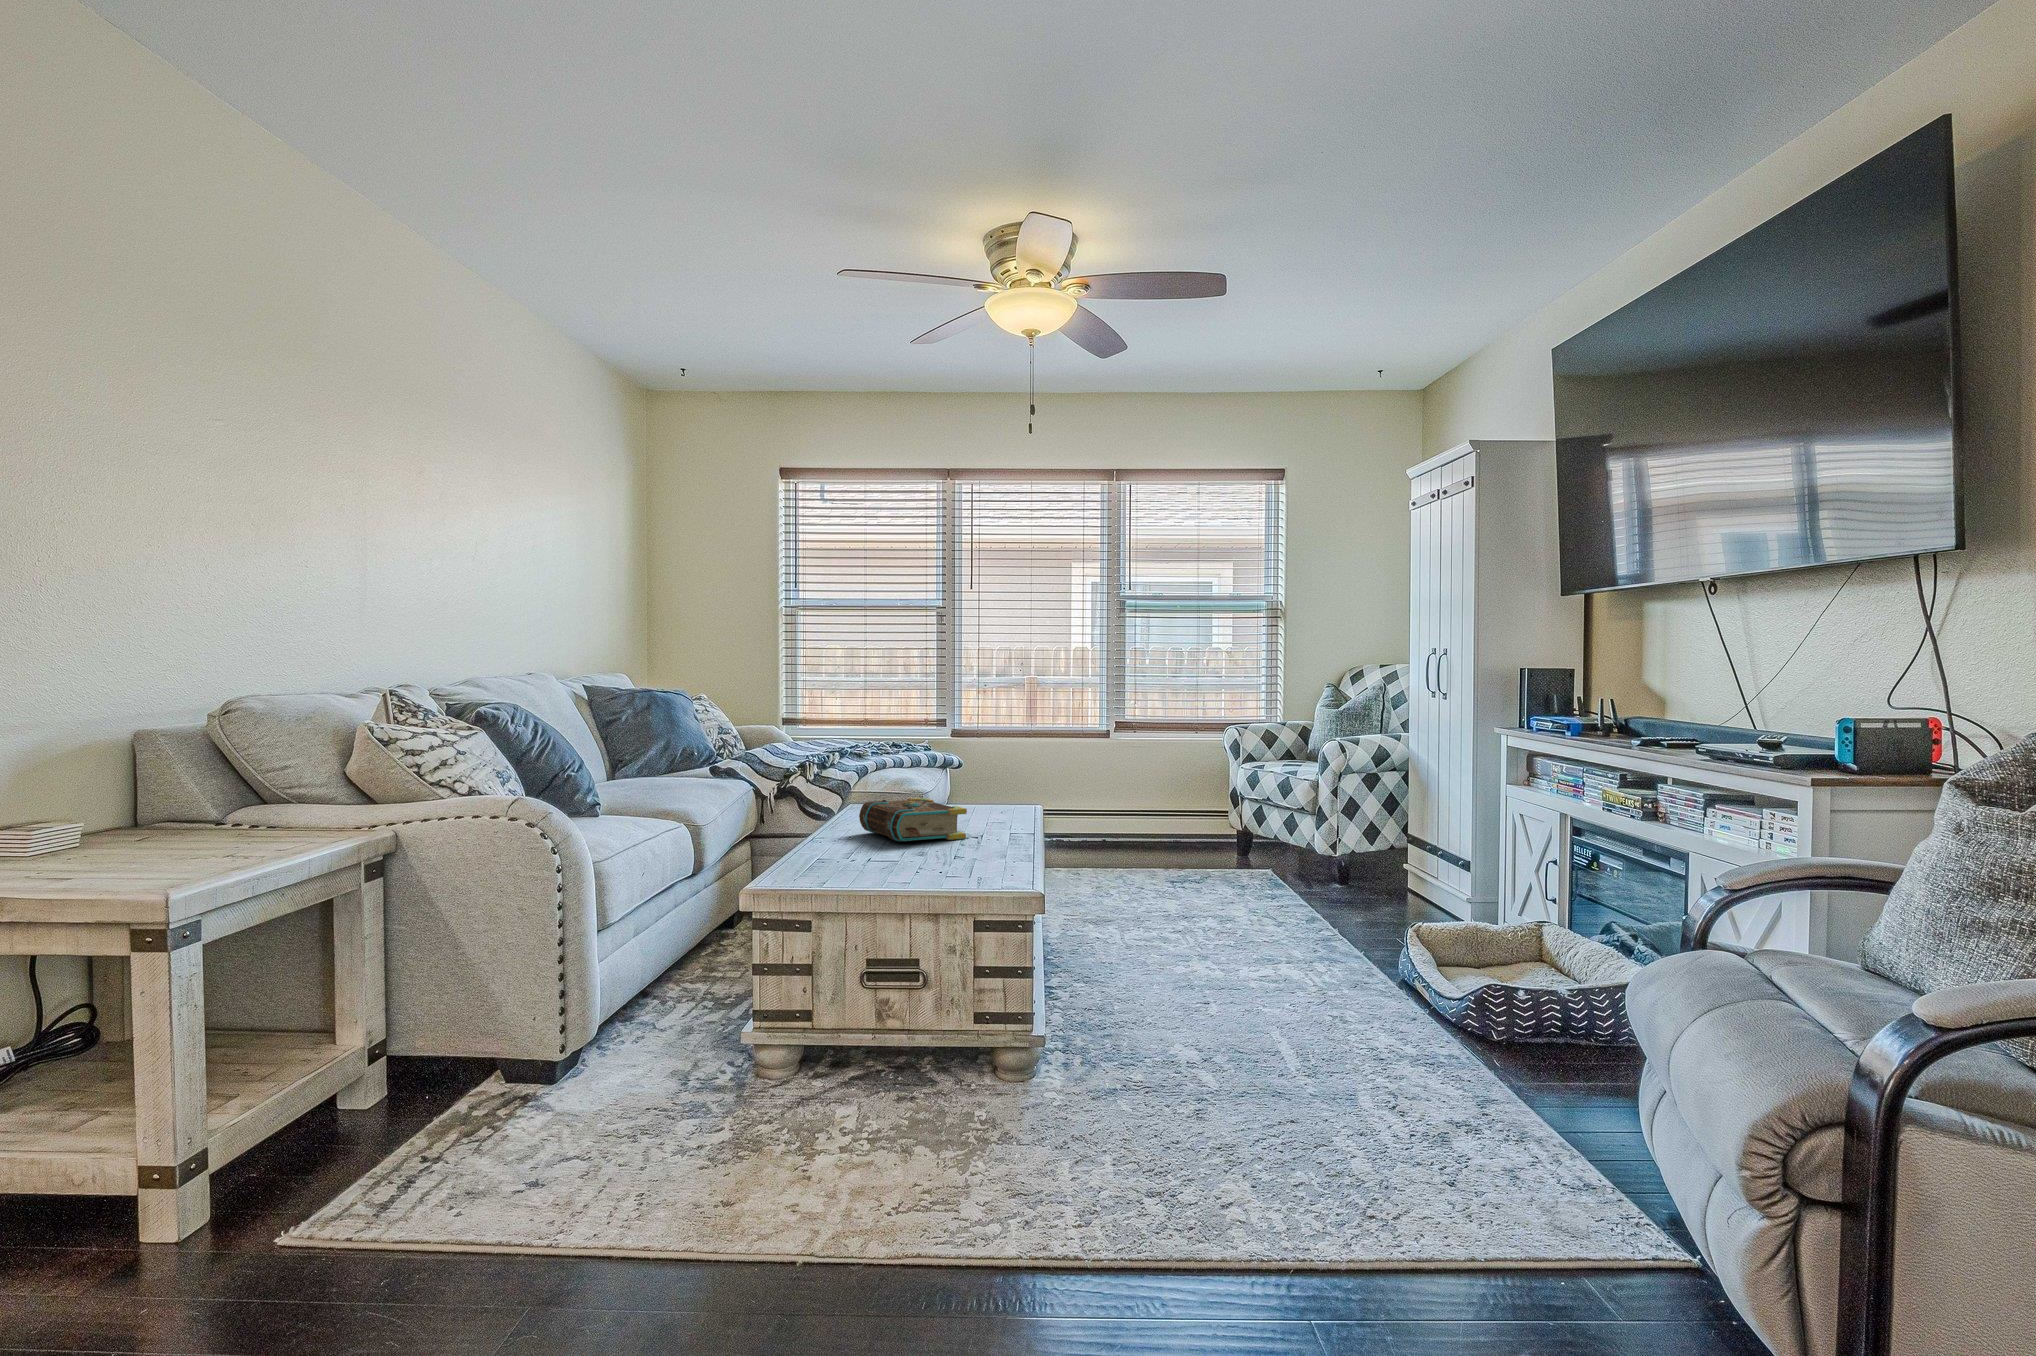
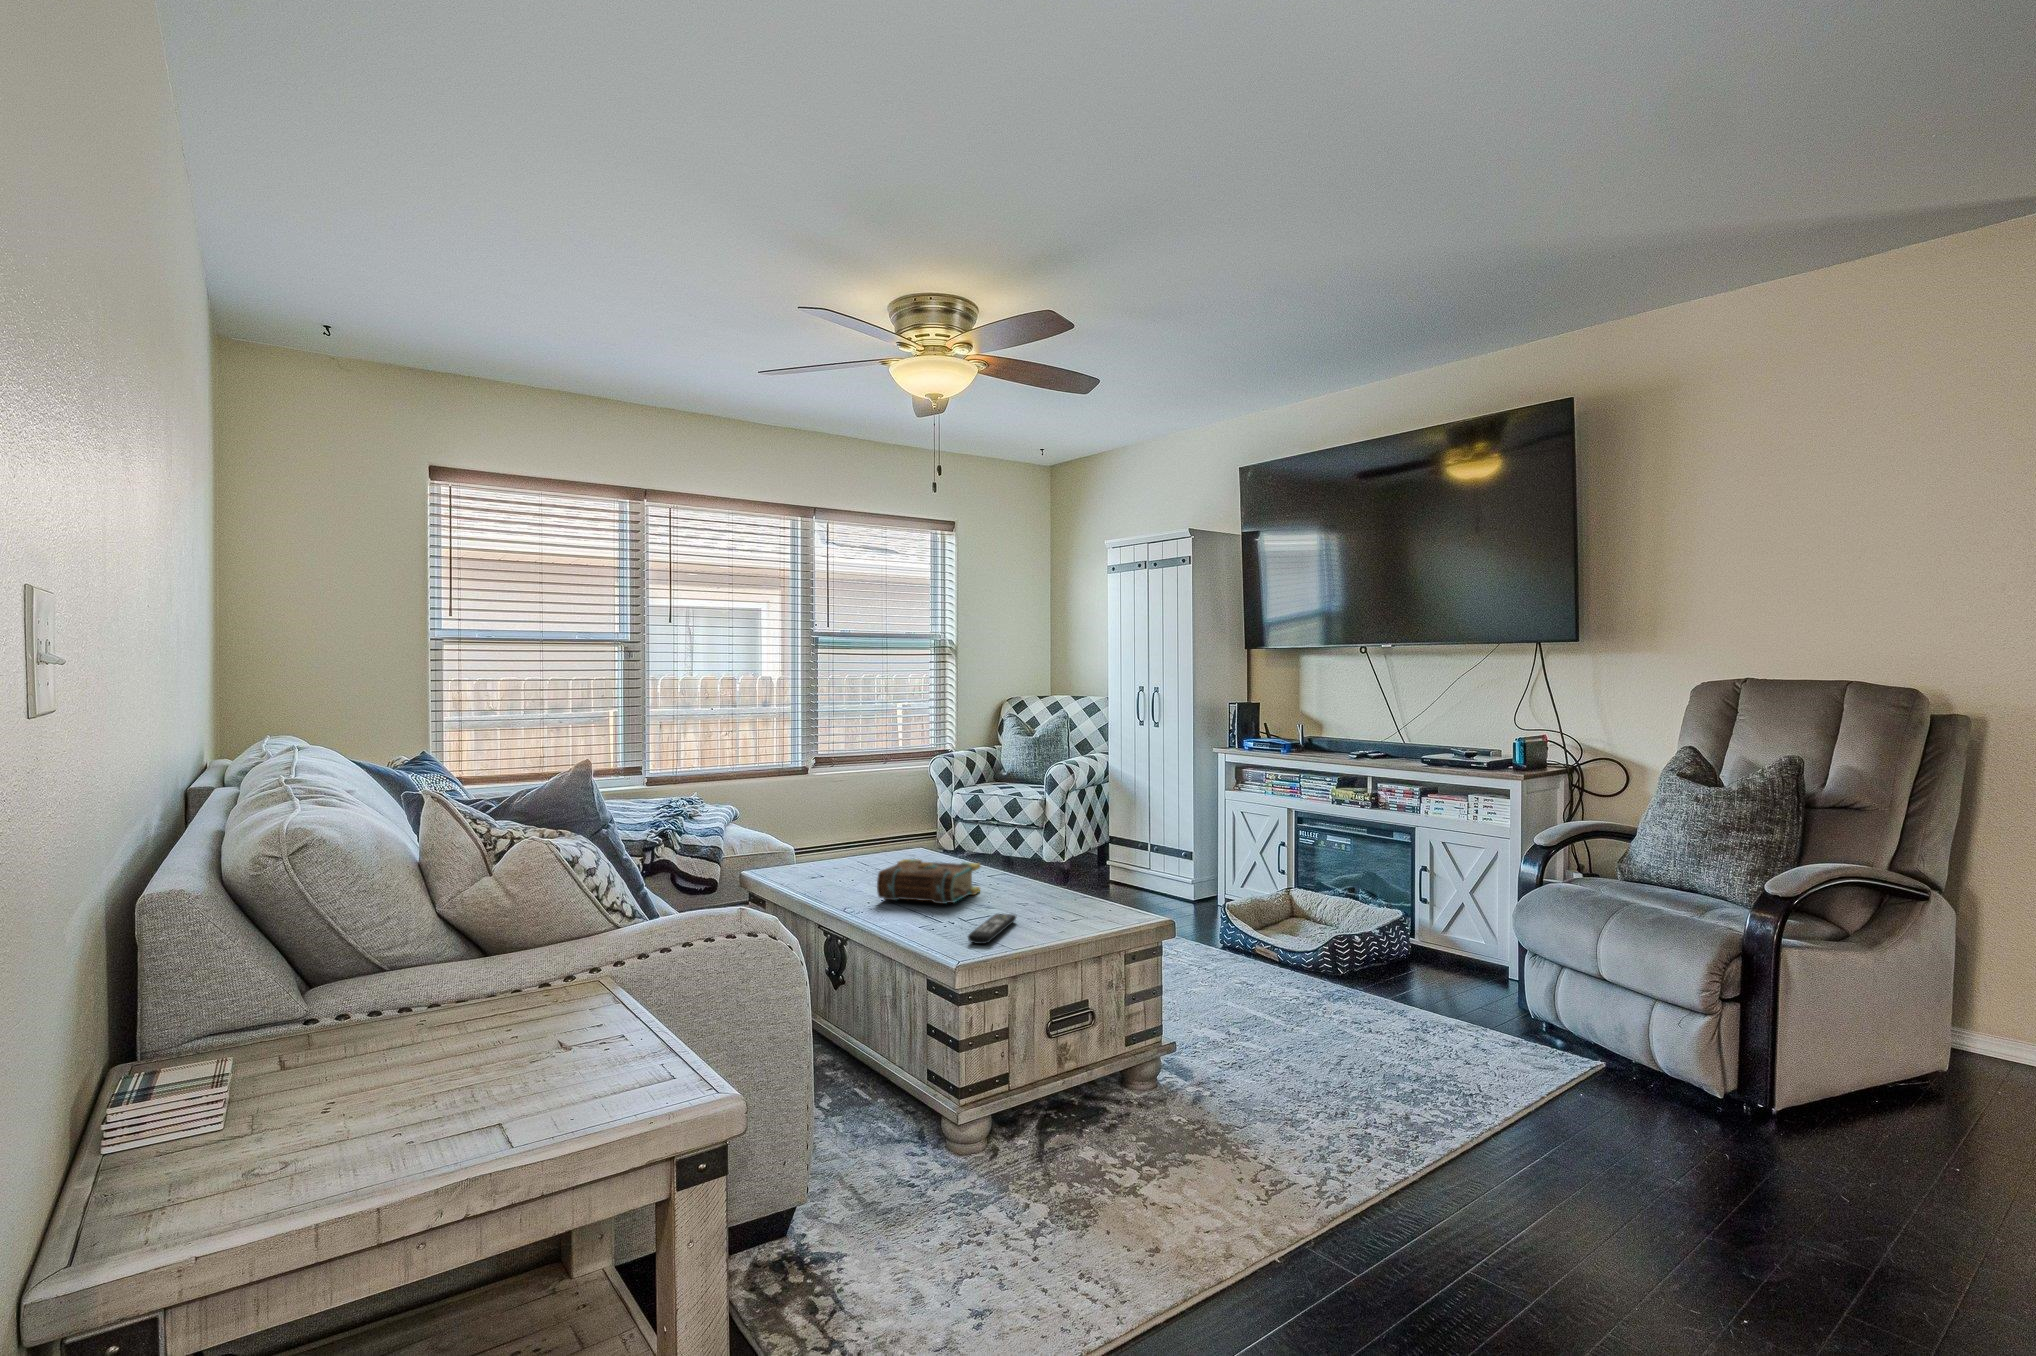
remote control: none [814,854,909,875] -> present [968,914,1016,944]

